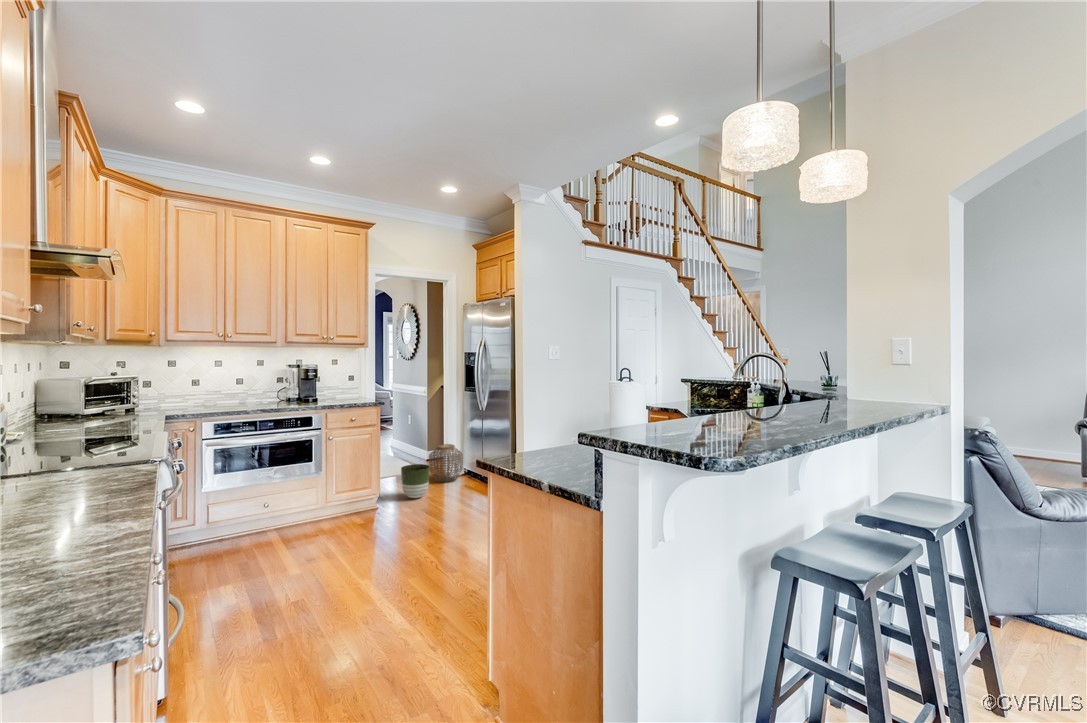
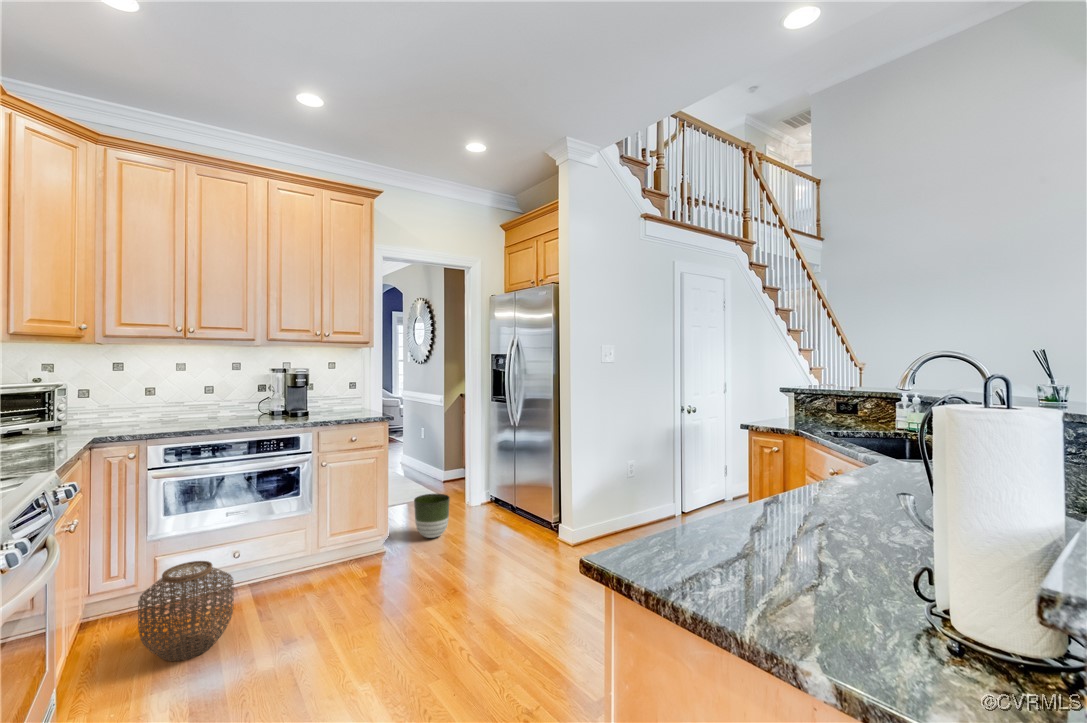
woven basket: present [429,444,463,482] -> present [138,561,234,661]

